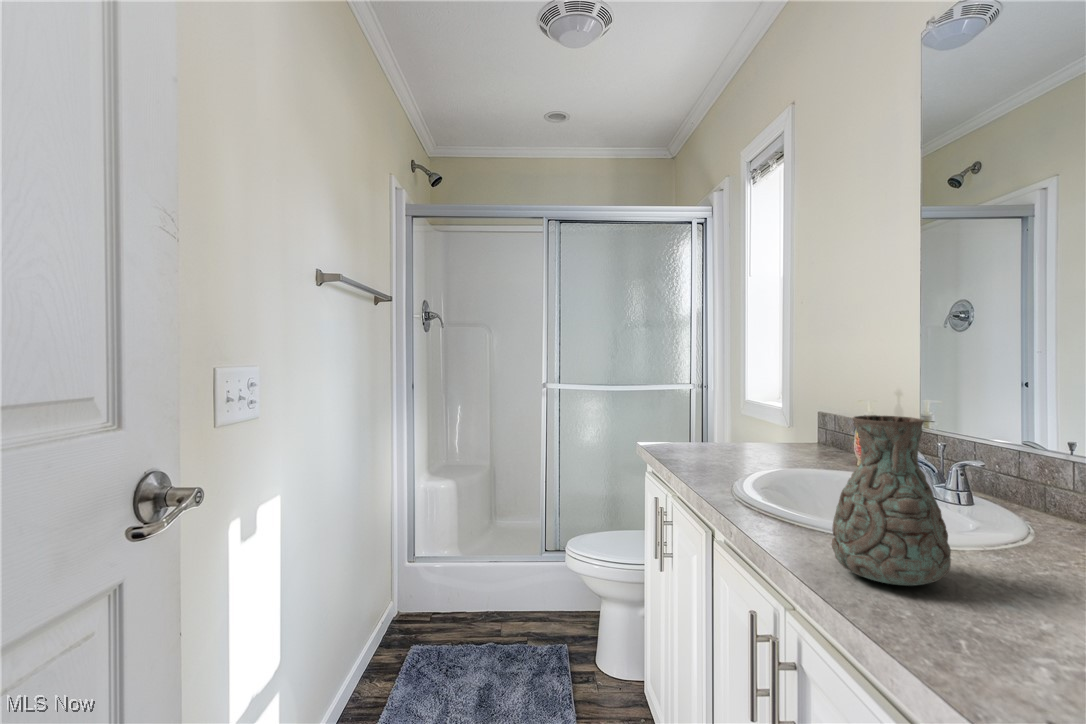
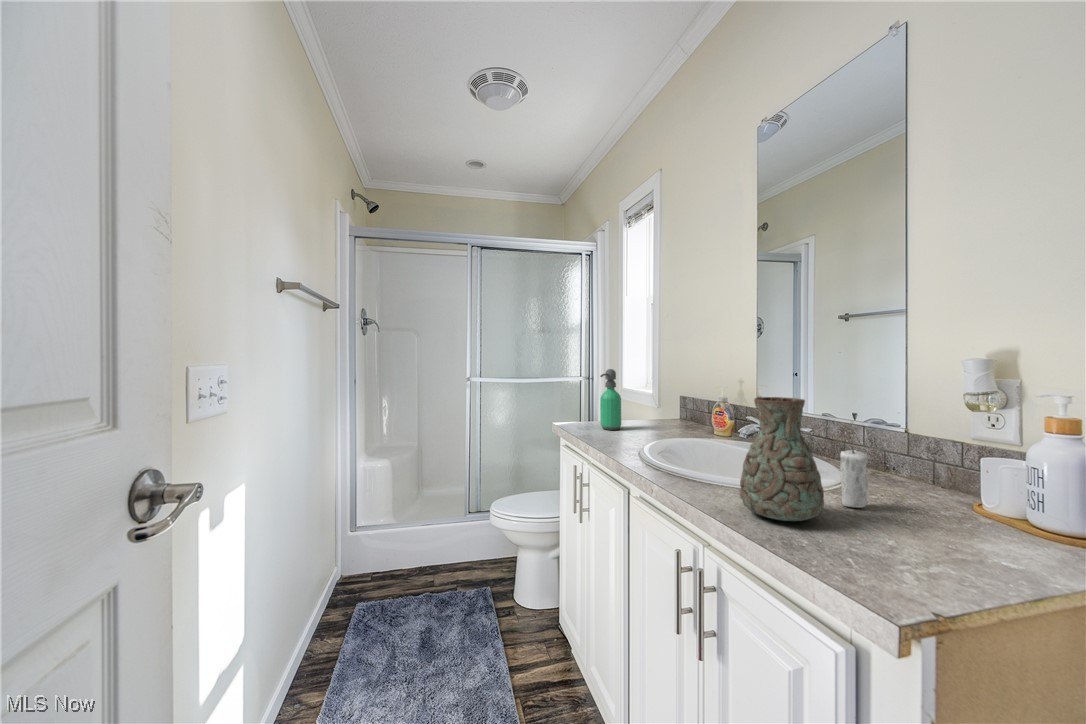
soap dispenser: none [696,374,726,453] -> present [600,369,621,430]
candle: none [992,479,1036,576] -> present [840,448,868,507]

